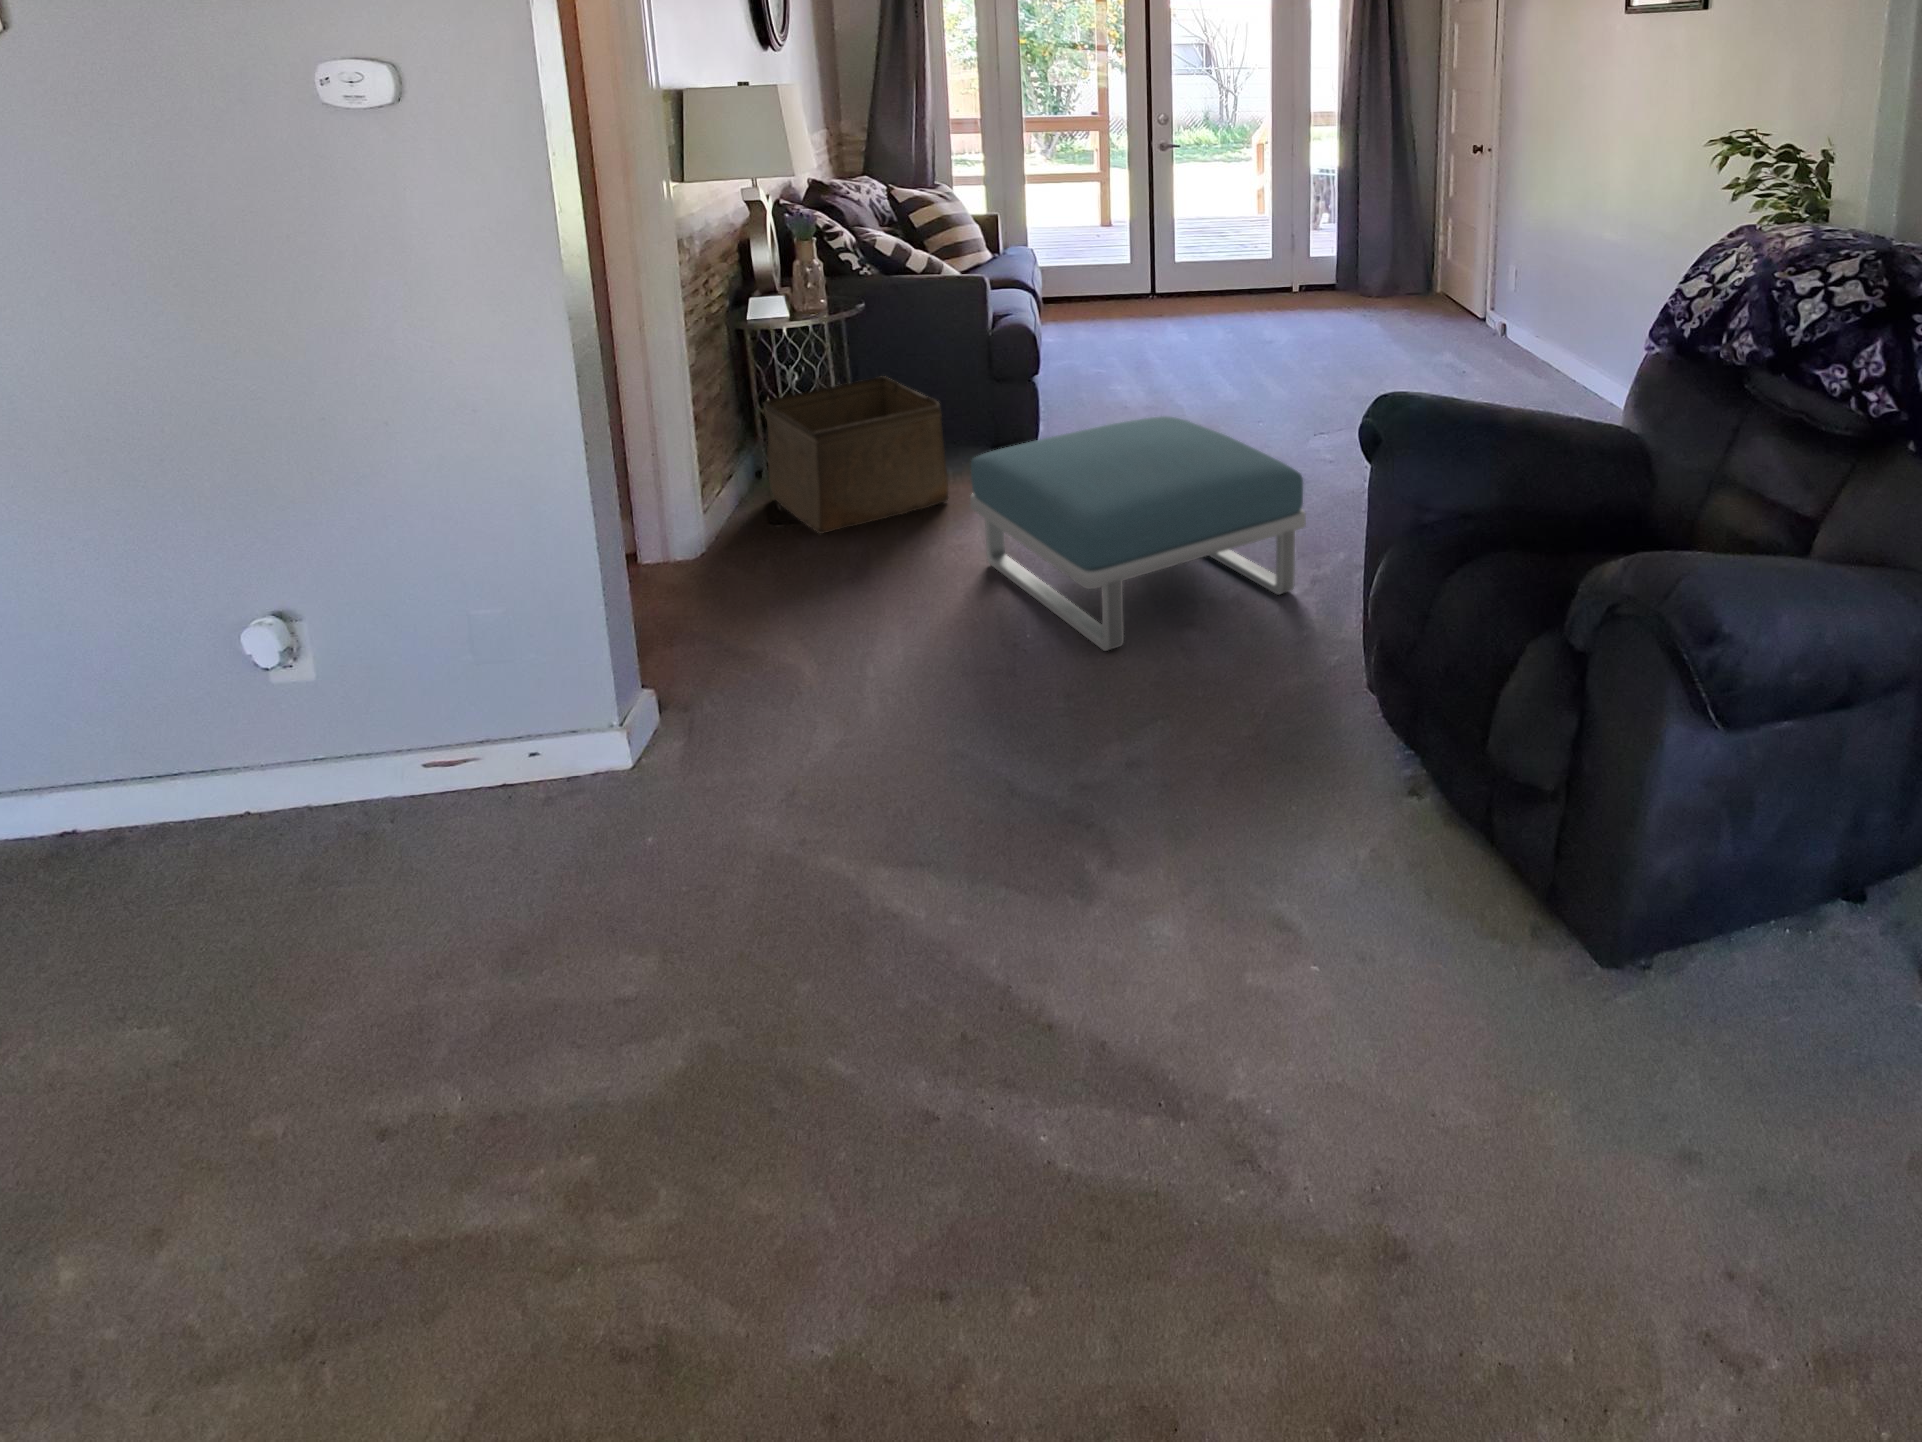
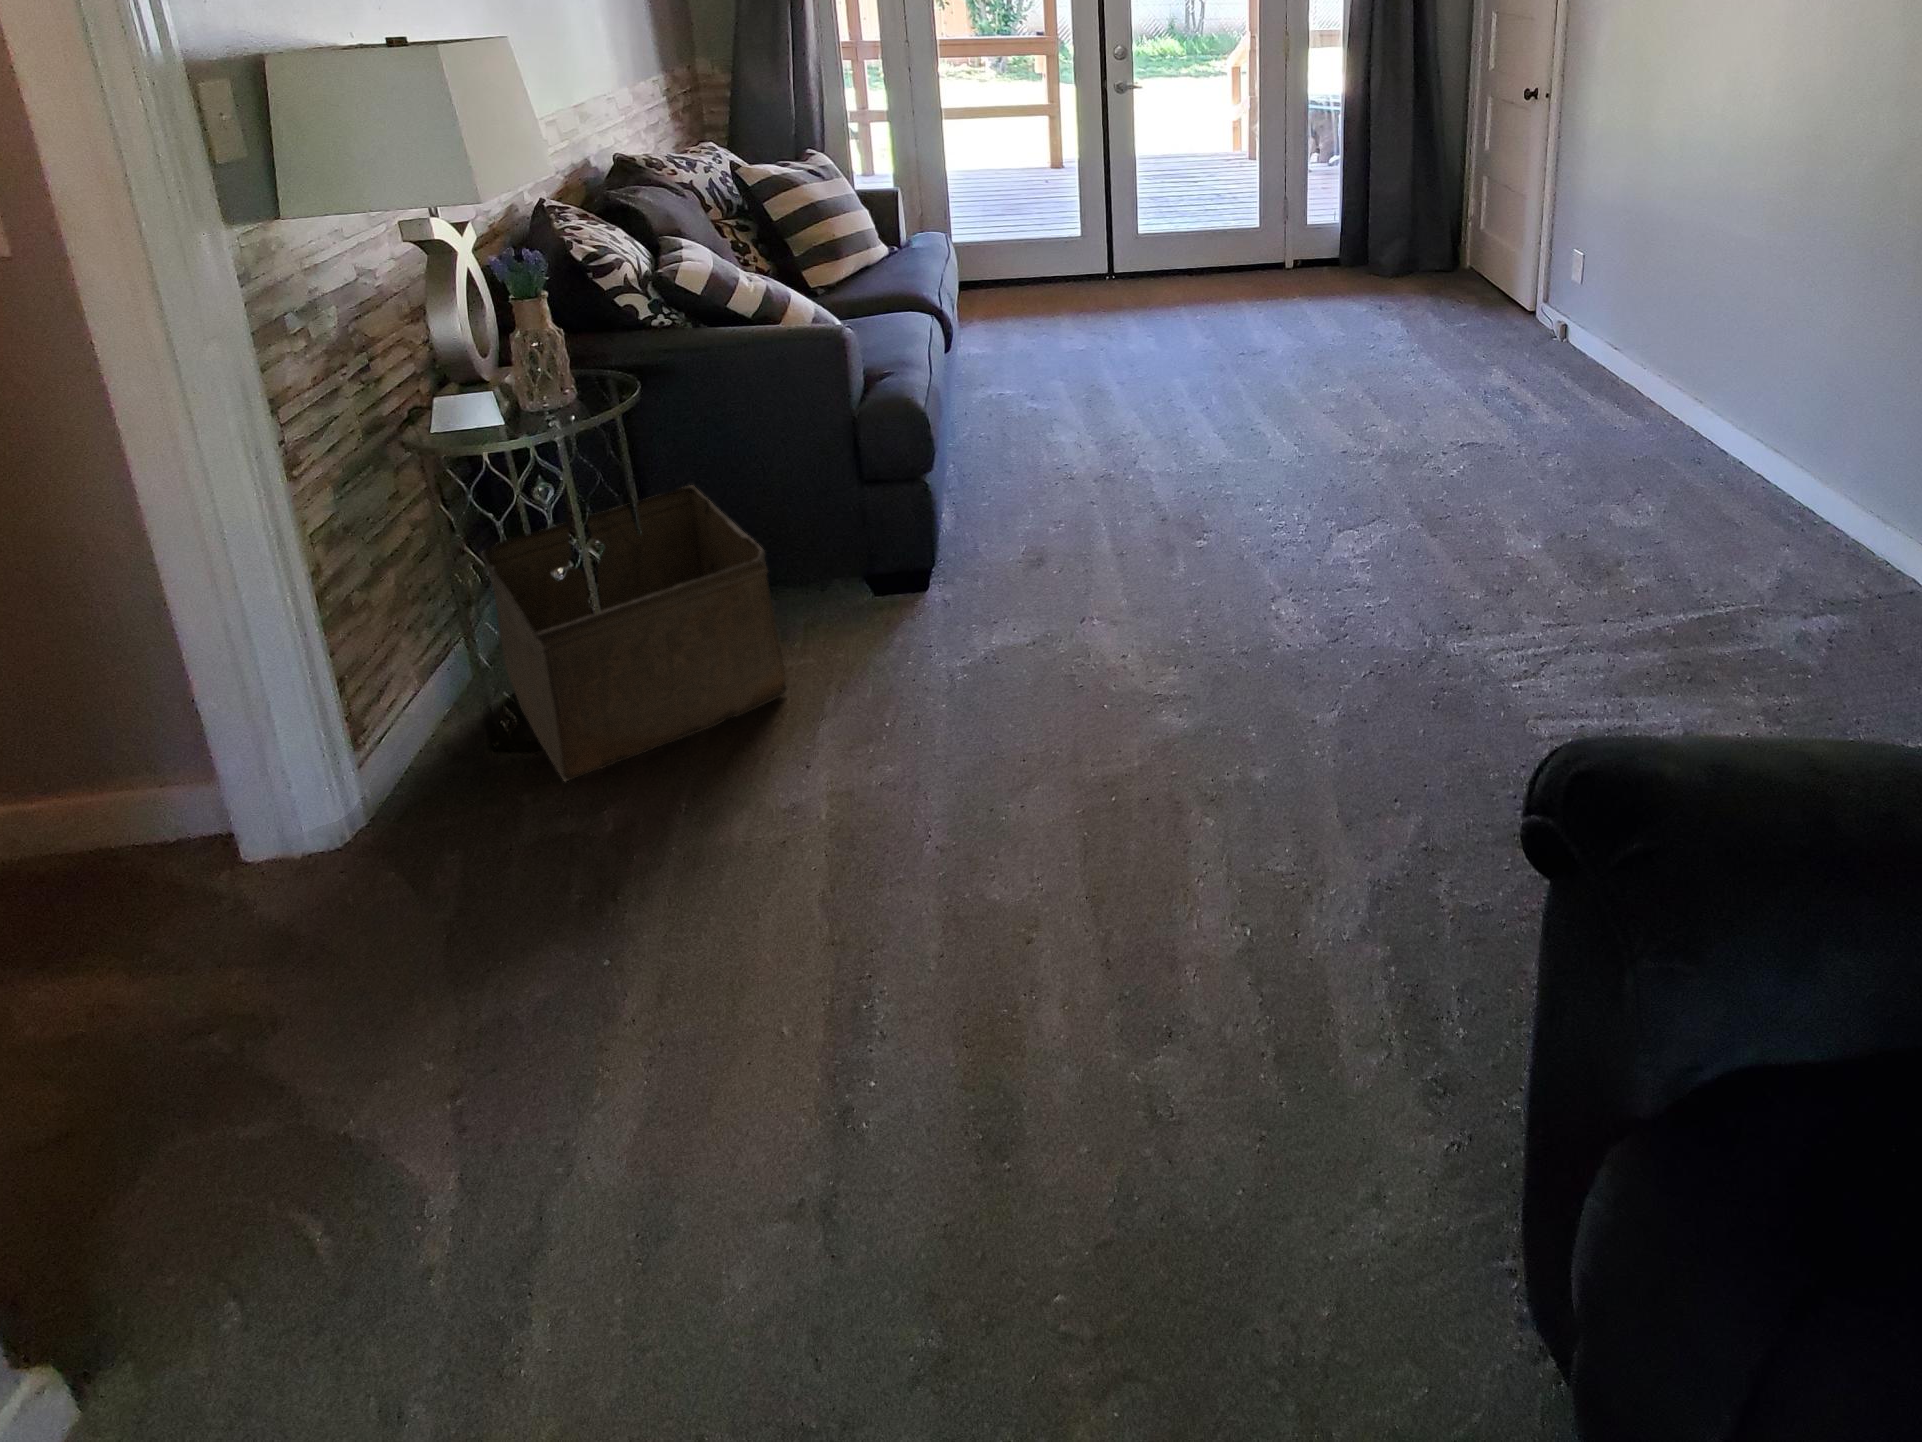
footstool: present [970,416,1306,651] -> none [786,583,1366,1143]

